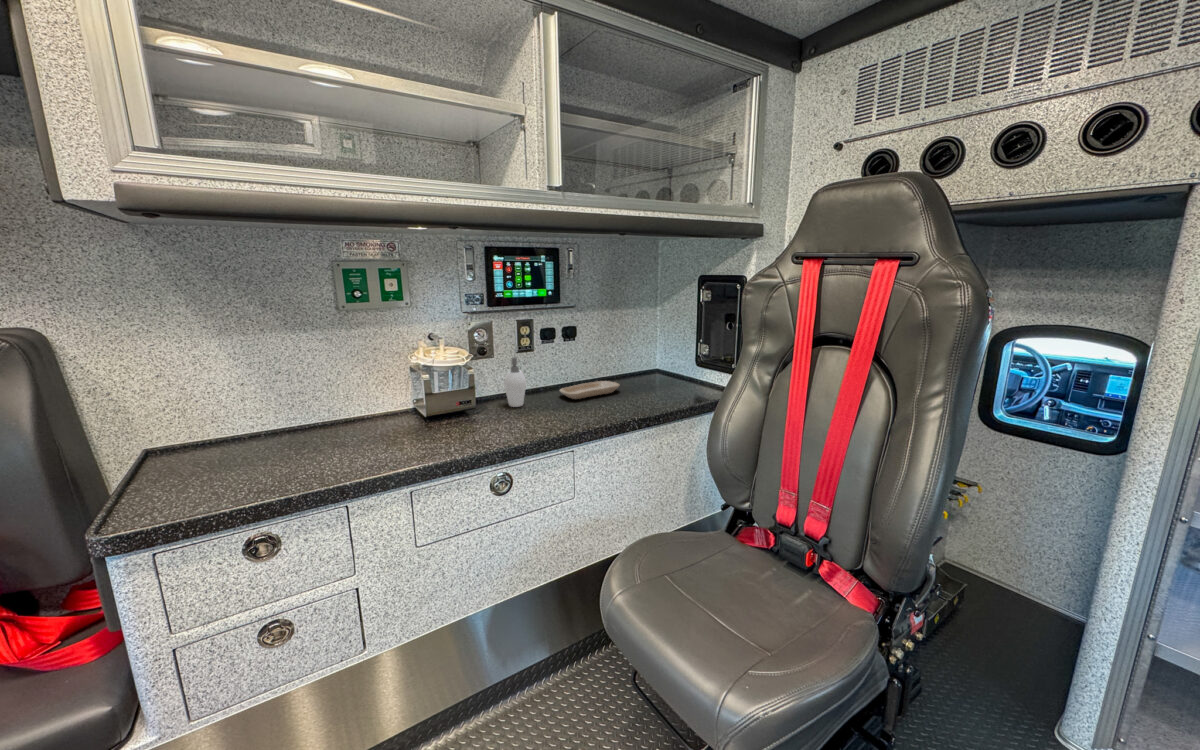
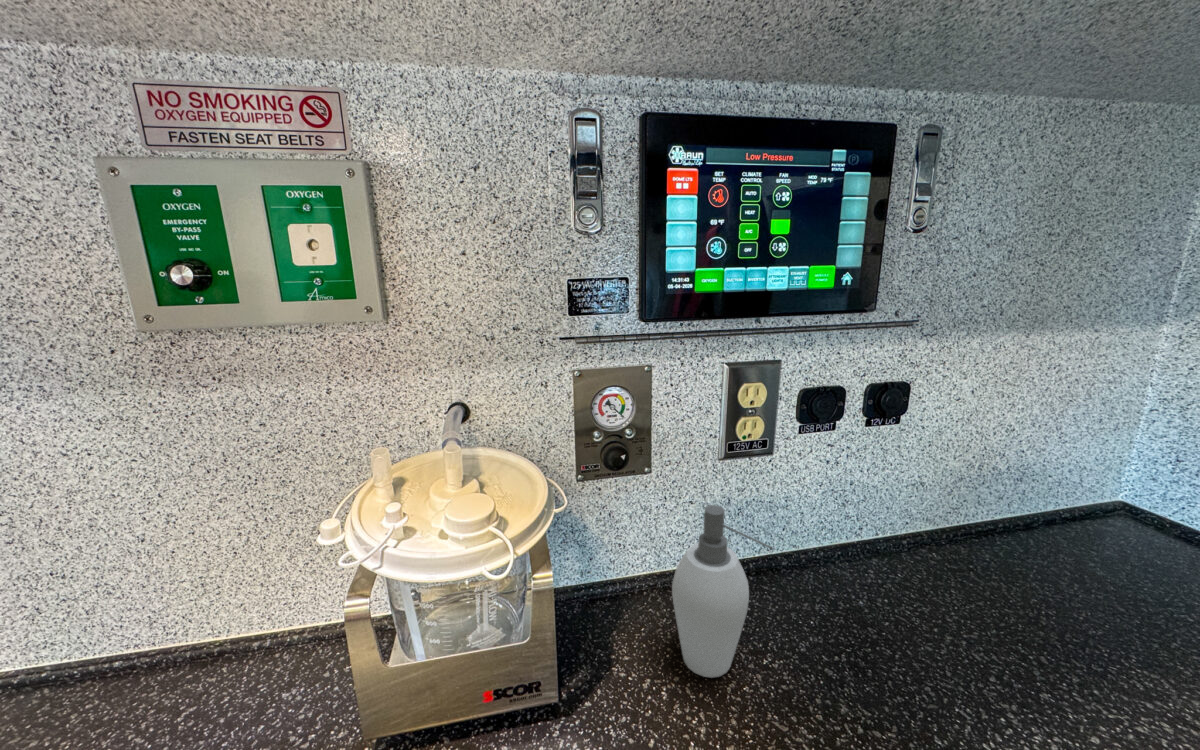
tray: present [560,381,620,399] -> none [854,561,1085,664]

